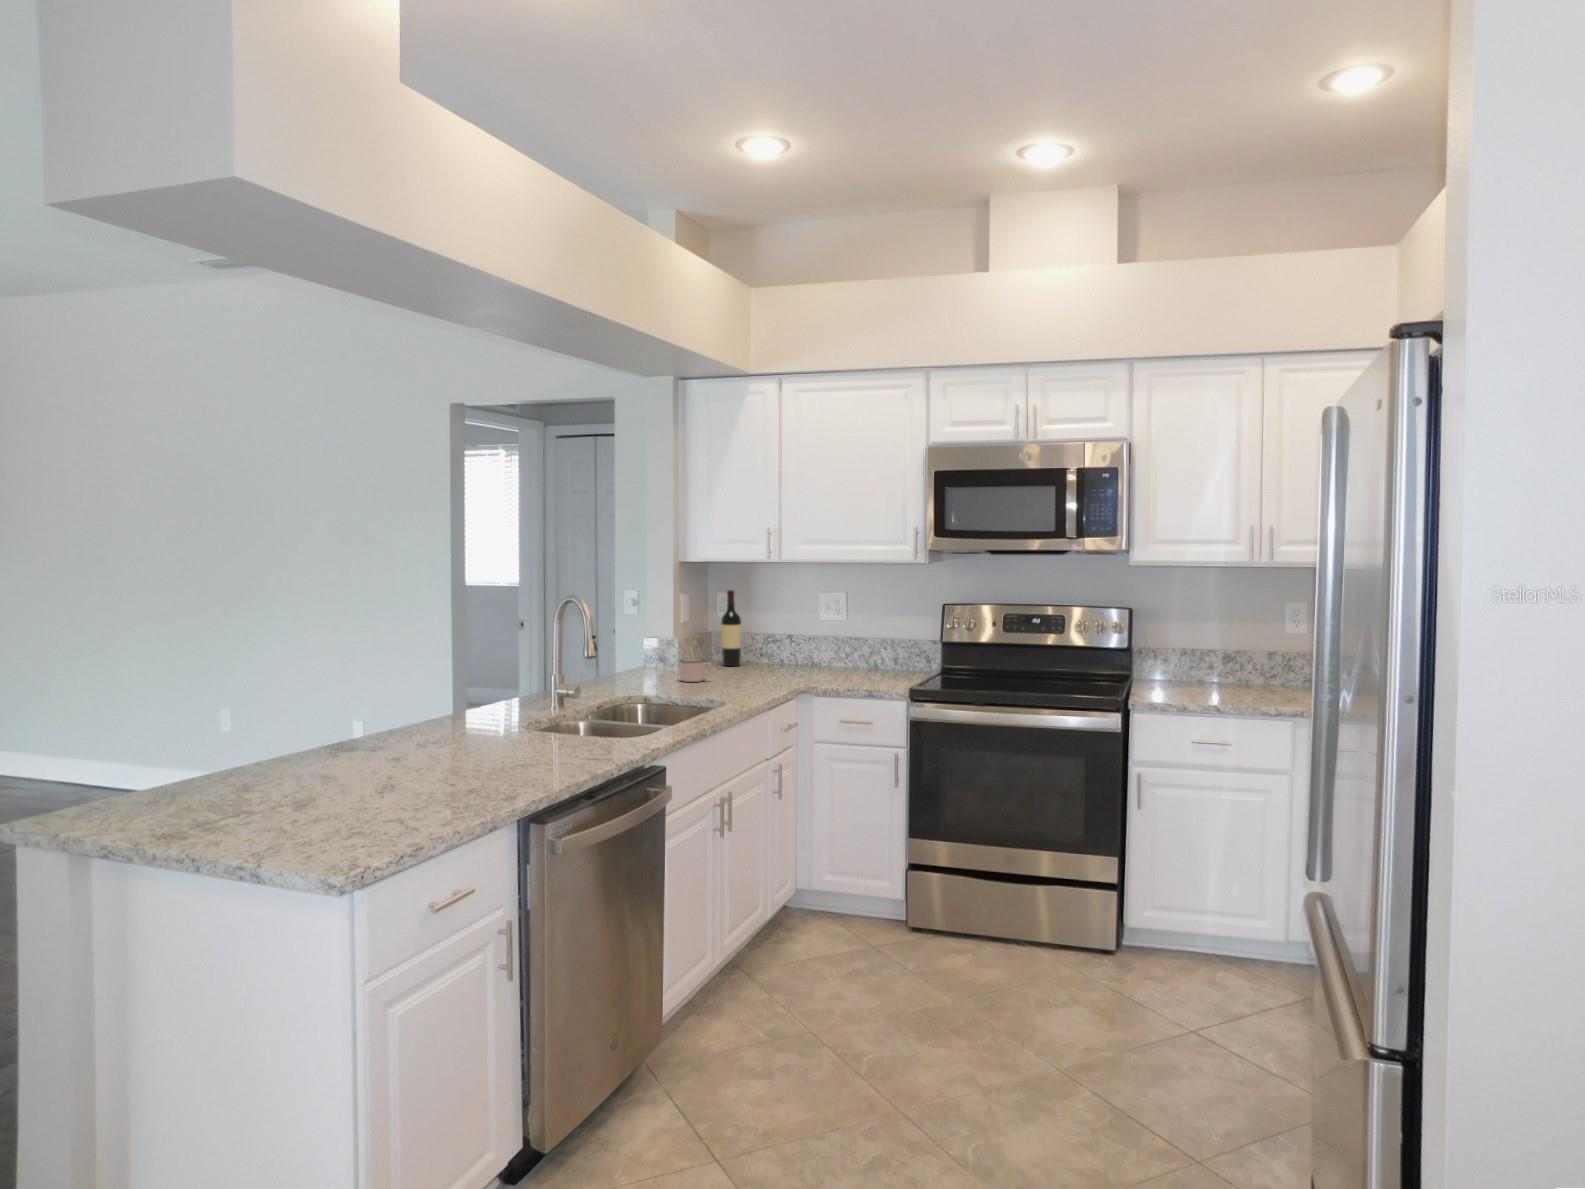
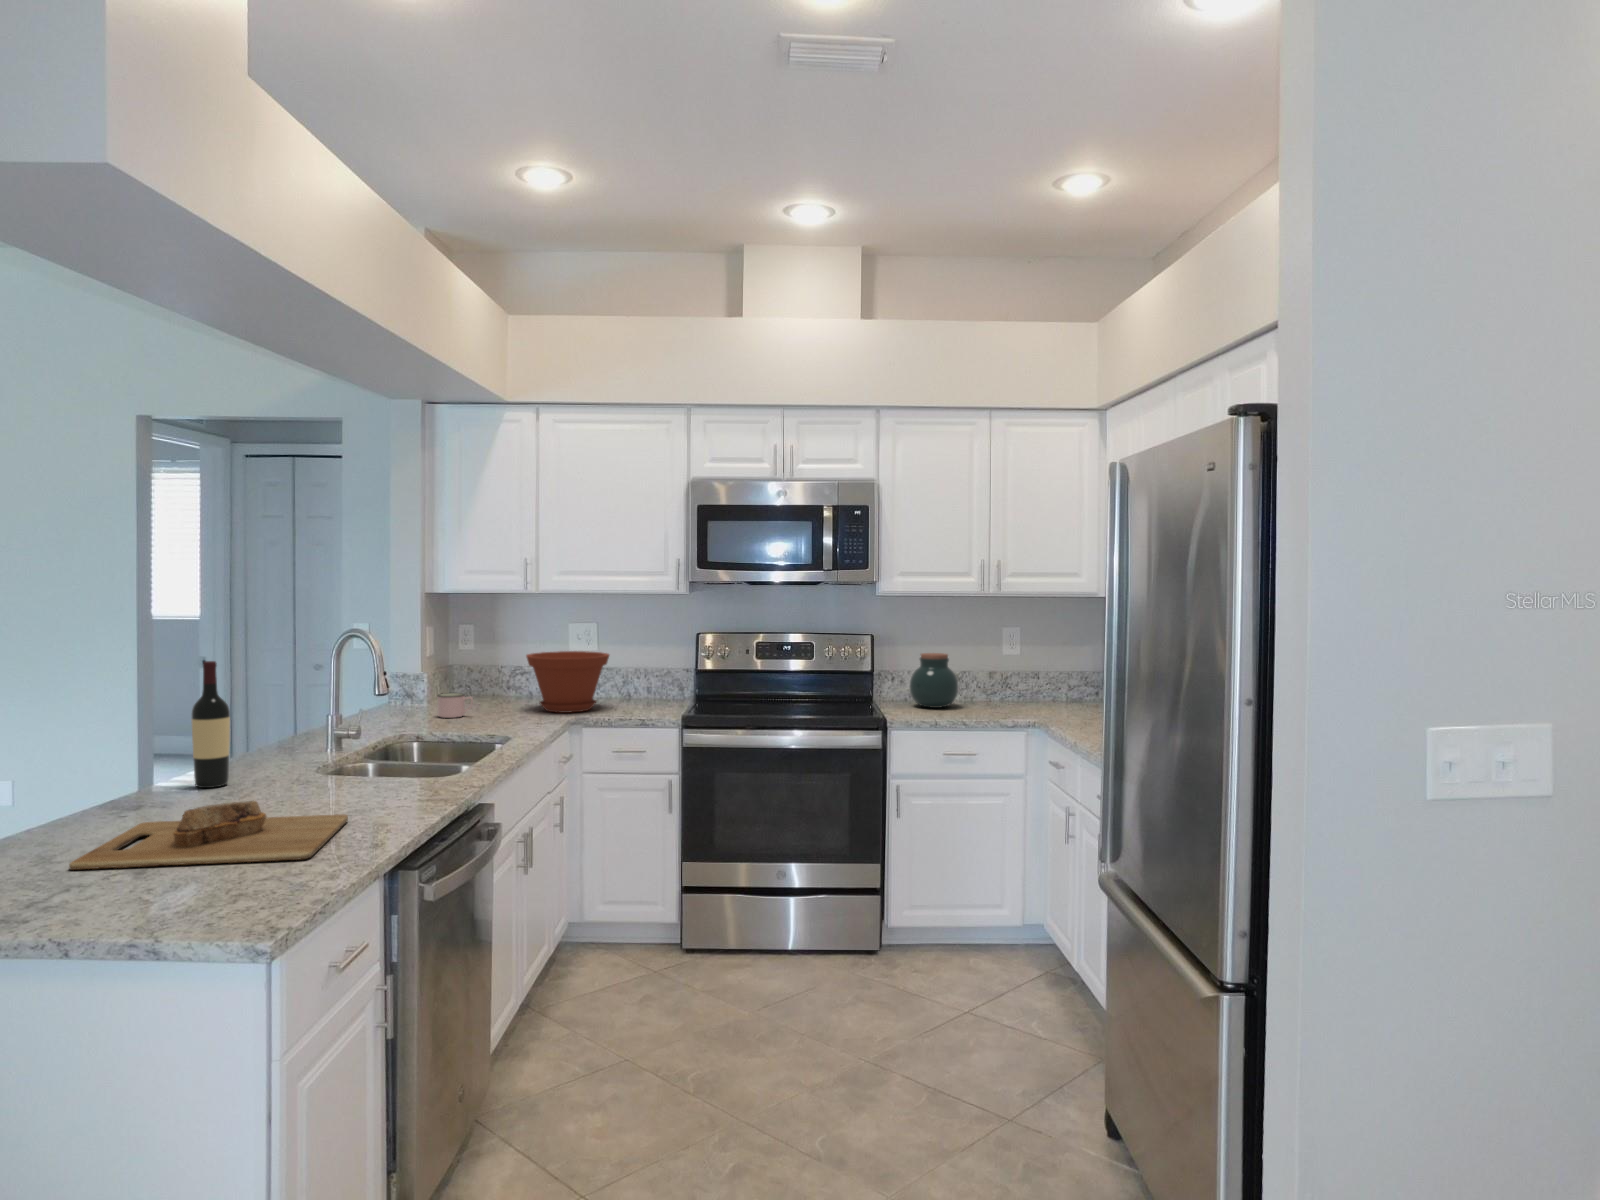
wine bottle: present [721,590,741,666] -> present [191,661,230,788]
plant pot: none [763,620,844,682] -> present [526,651,609,713]
jar: none [1169,631,1227,693] -> present [910,653,958,708]
cutting board: none [311,753,538,808] -> present [69,801,348,870]

